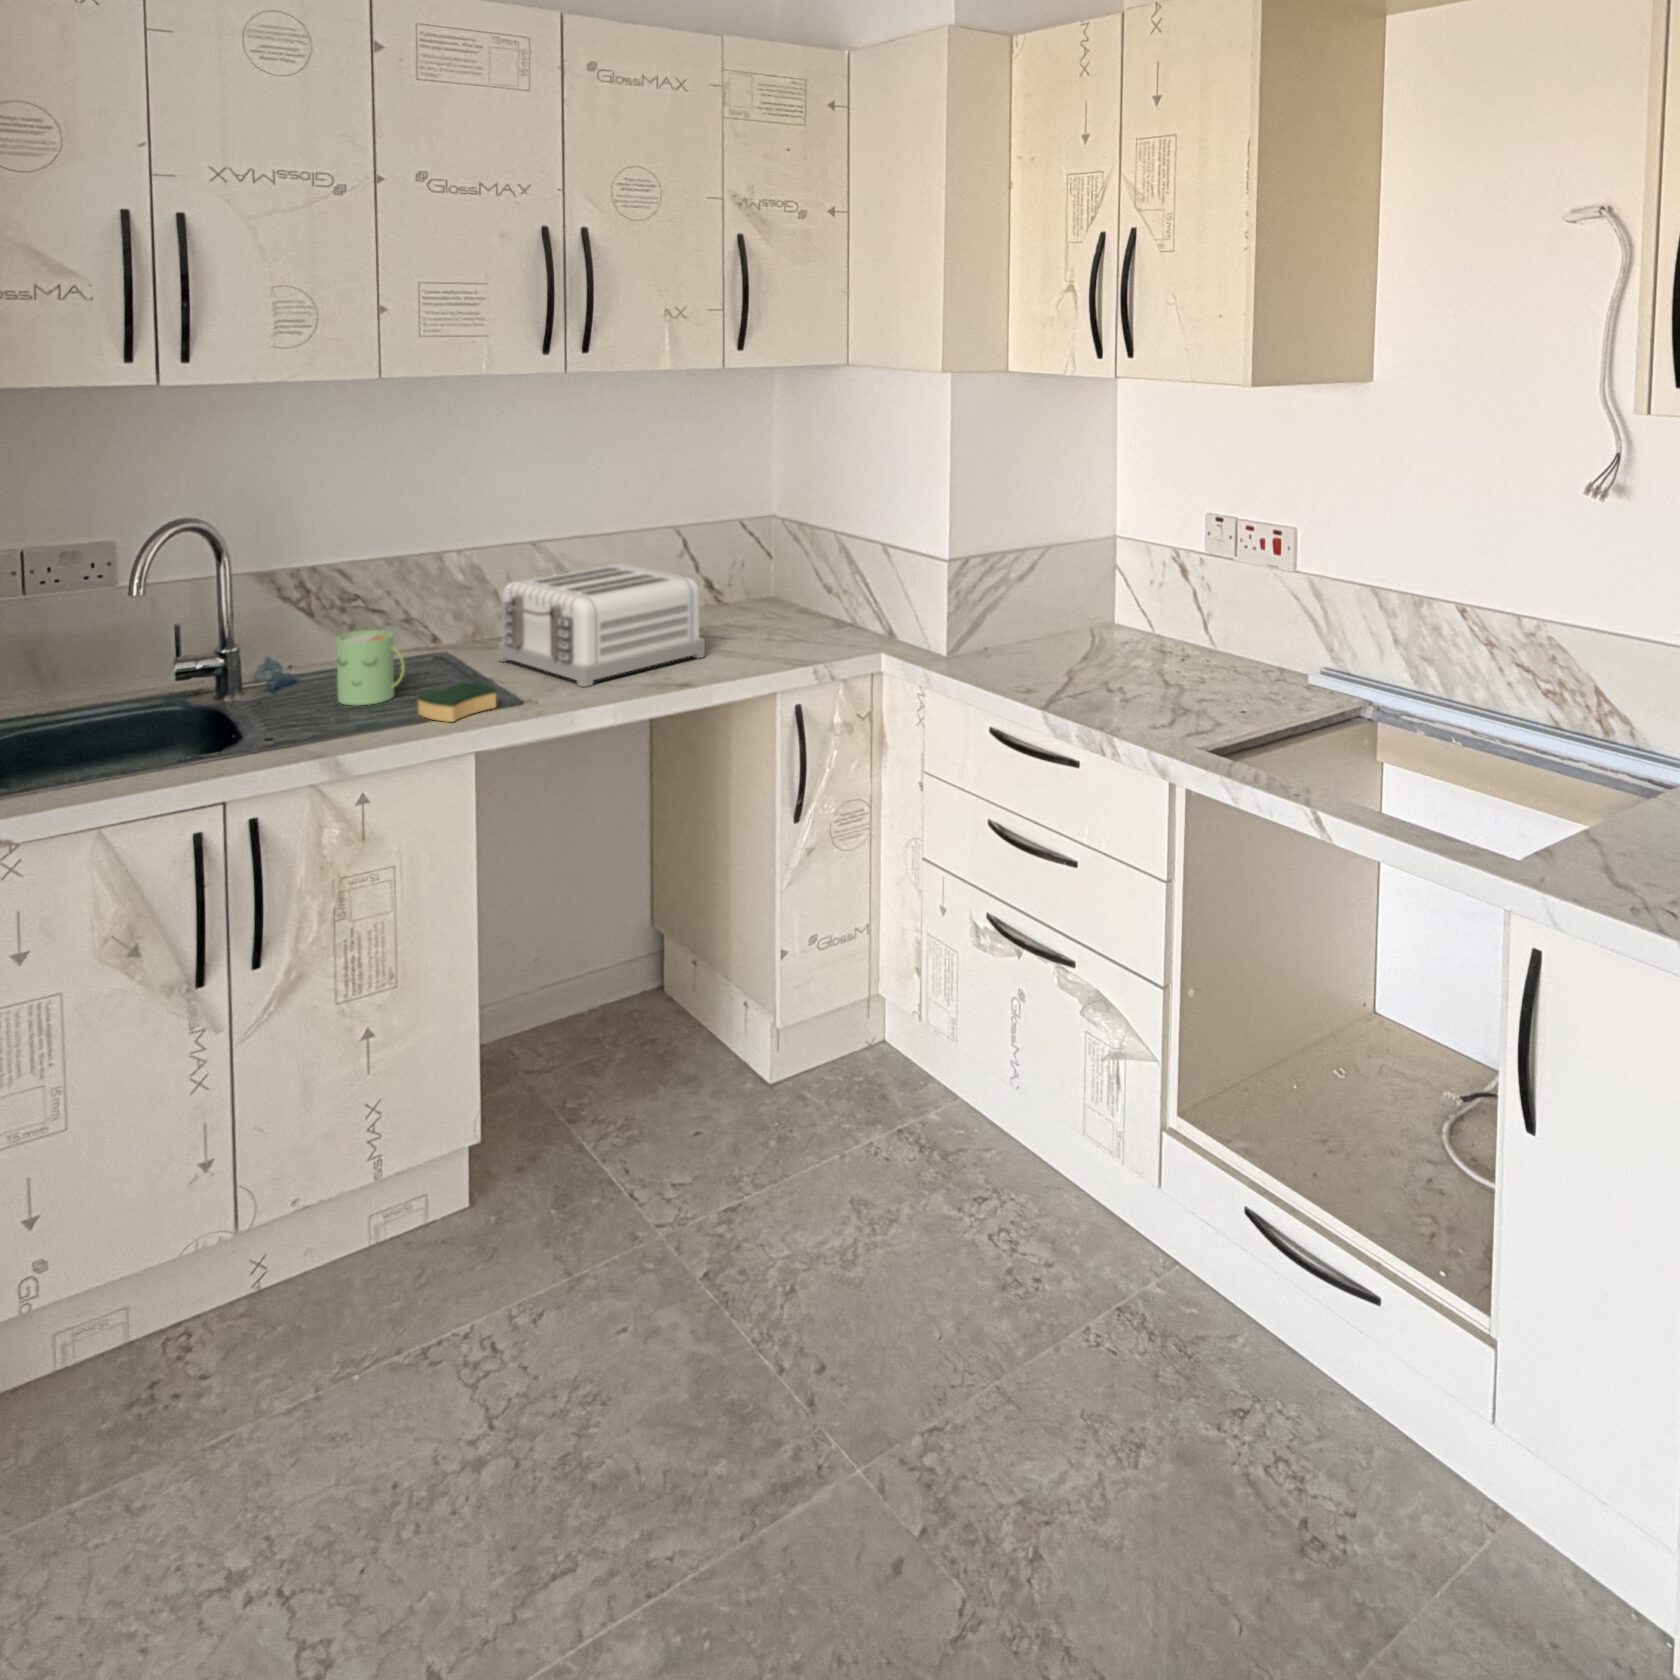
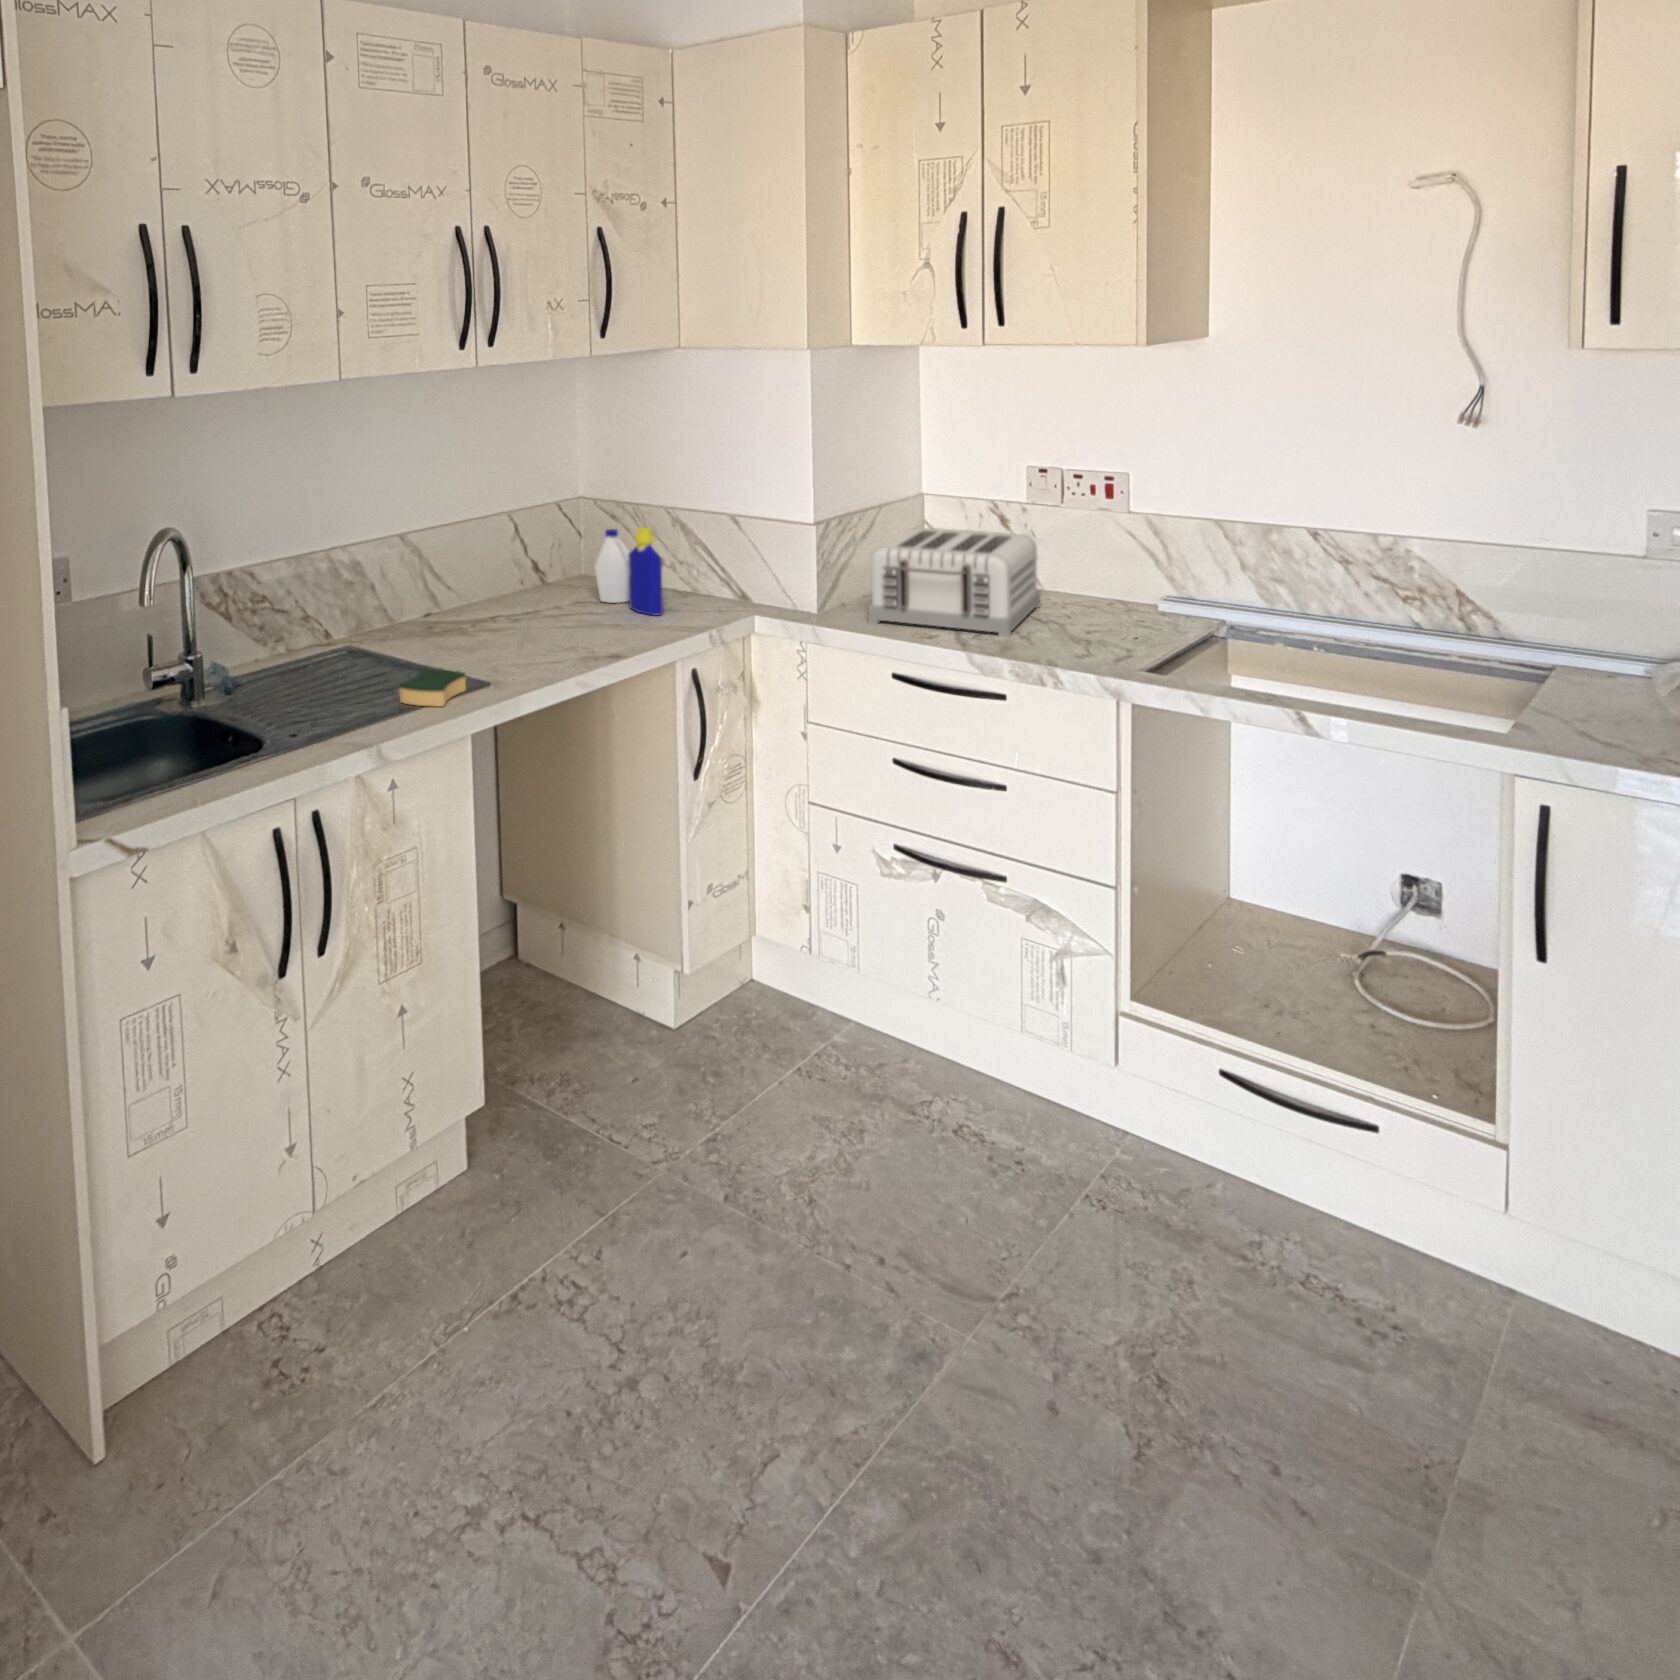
bottle: none [747,552,798,645] -> present [594,527,663,616]
toaster: present [498,564,705,687] -> present [869,527,1040,637]
mug: present [336,630,405,705] -> none [298,626,364,700]

